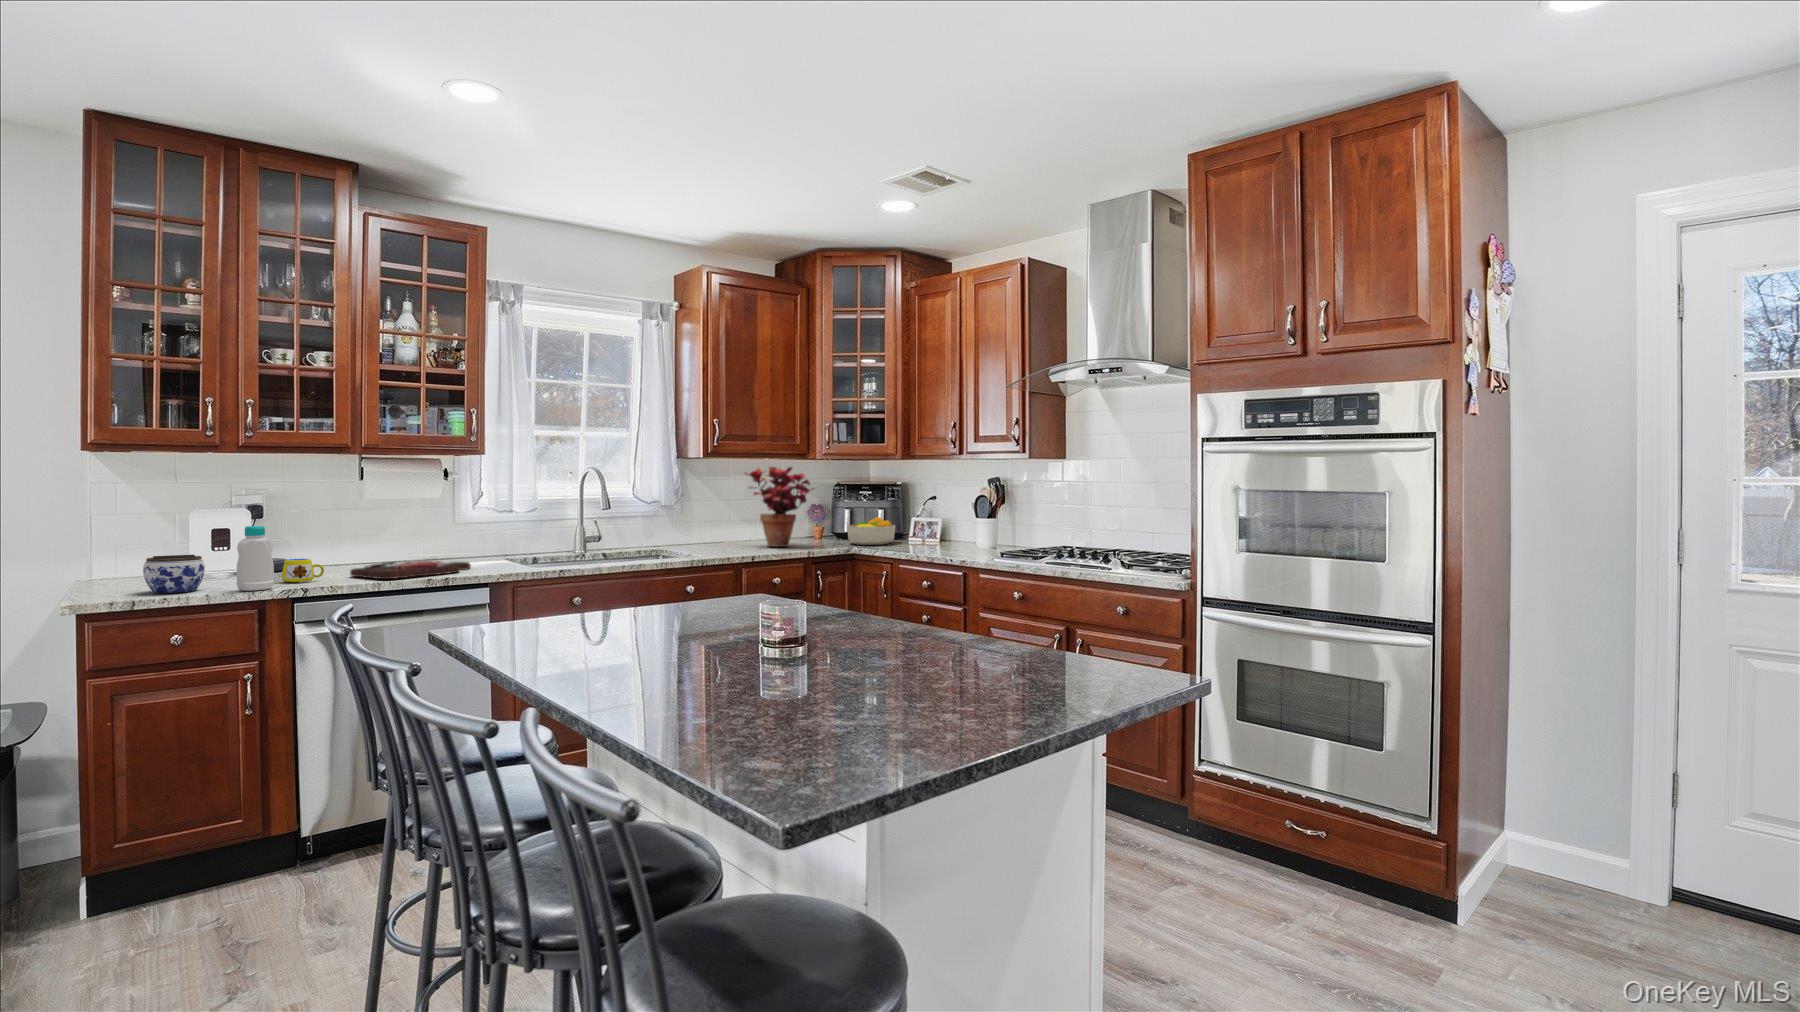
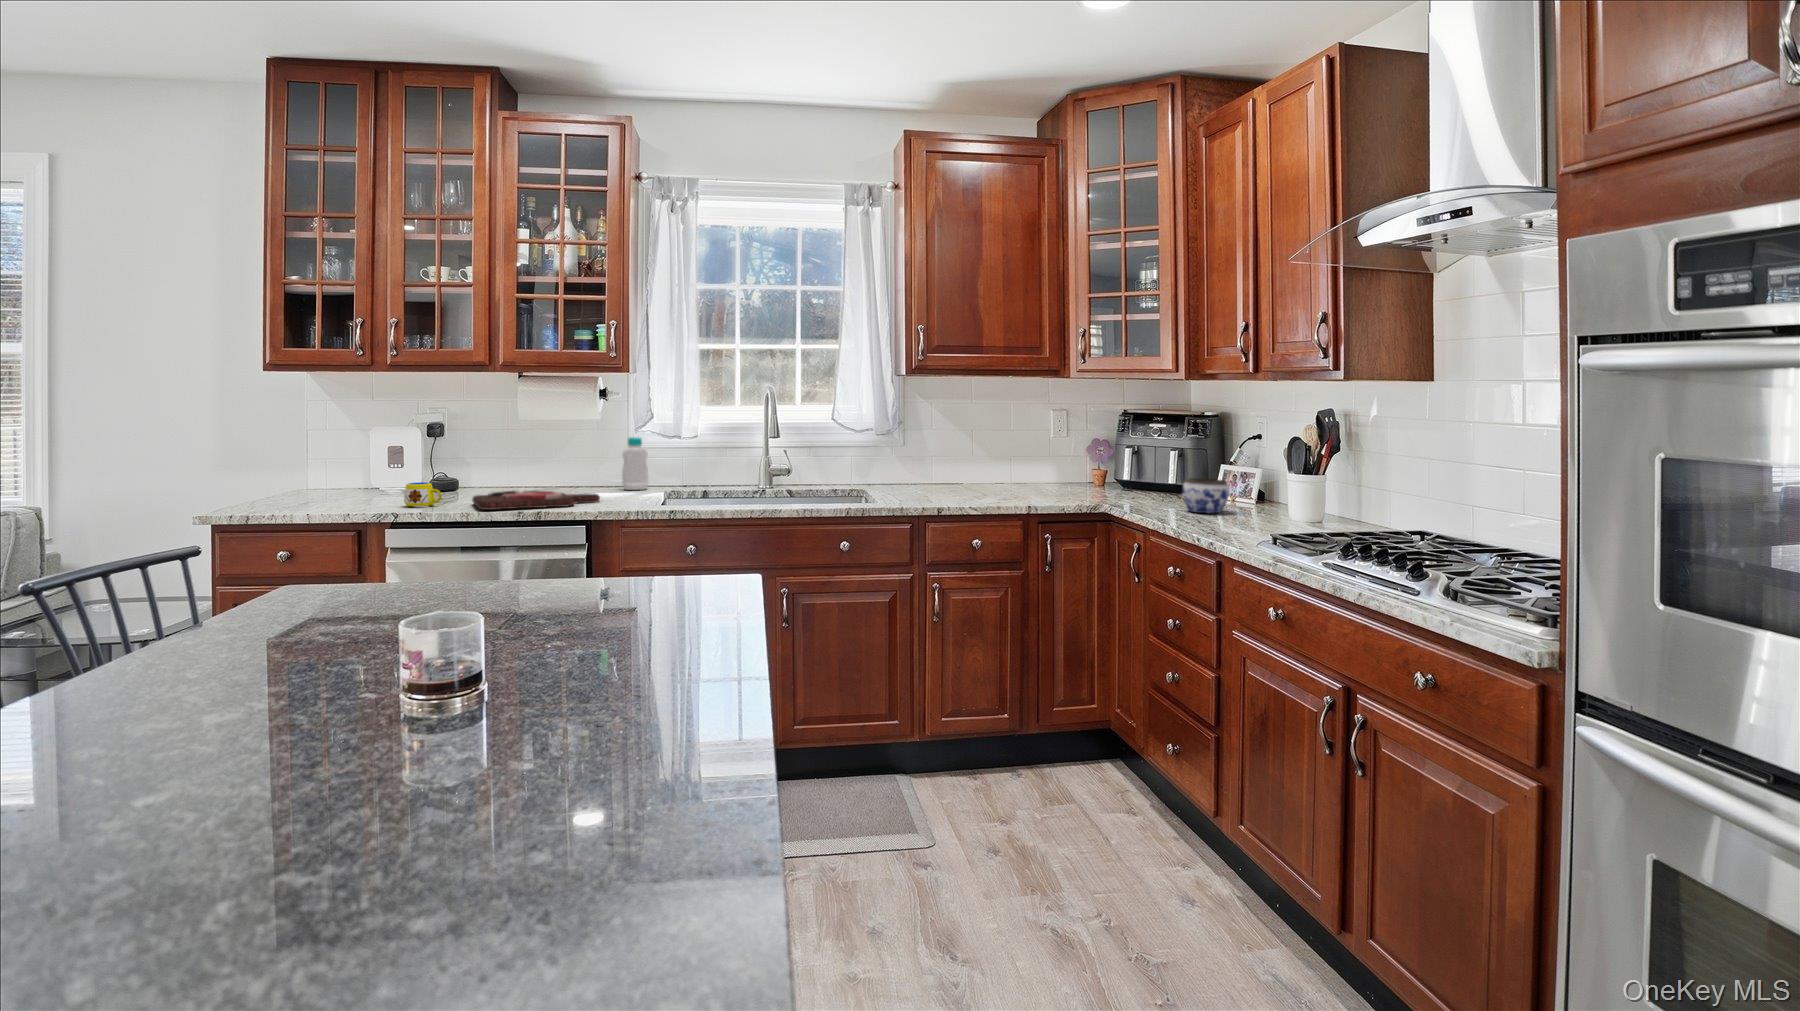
potted plant: present [745,467,814,547] -> none [958,390,1047,496]
fruit bowl: present [847,517,895,545] -> none [1095,461,1172,502]
bottle: present [237,526,274,591] -> present [622,437,648,490]
jar: present [143,555,205,593] -> present [1182,478,1229,513]

